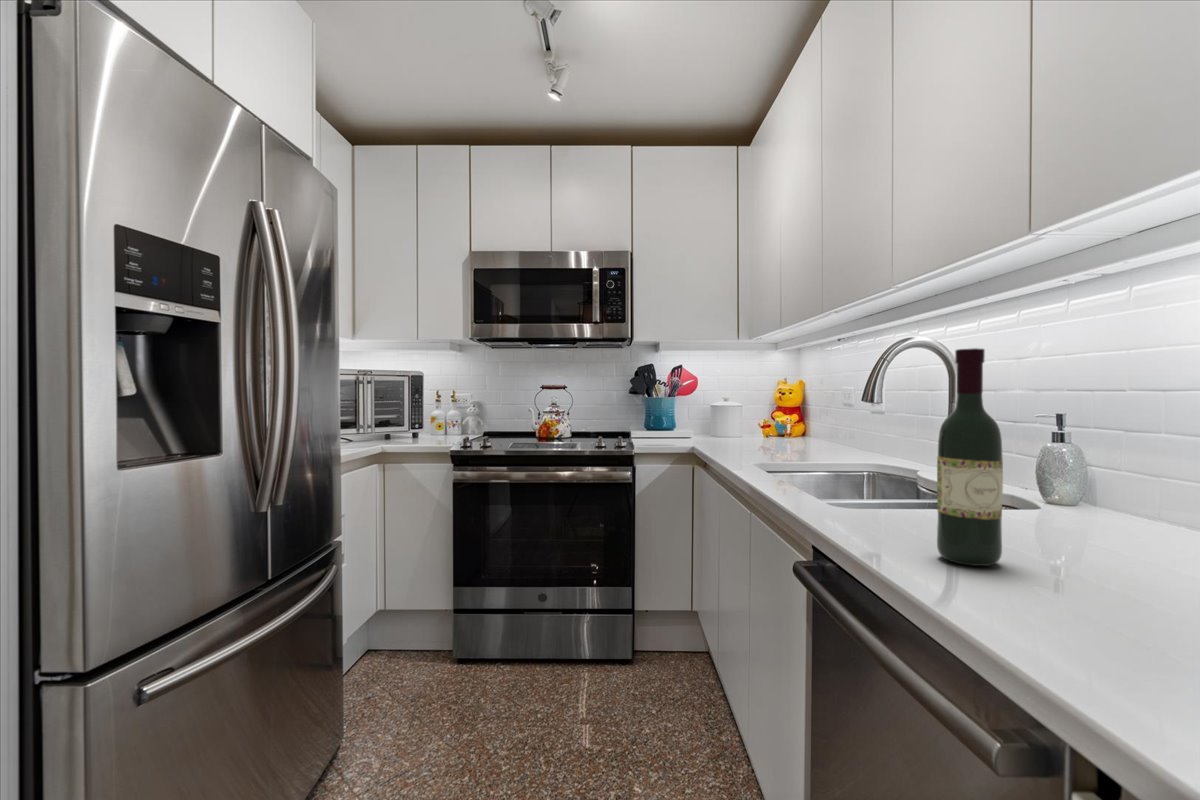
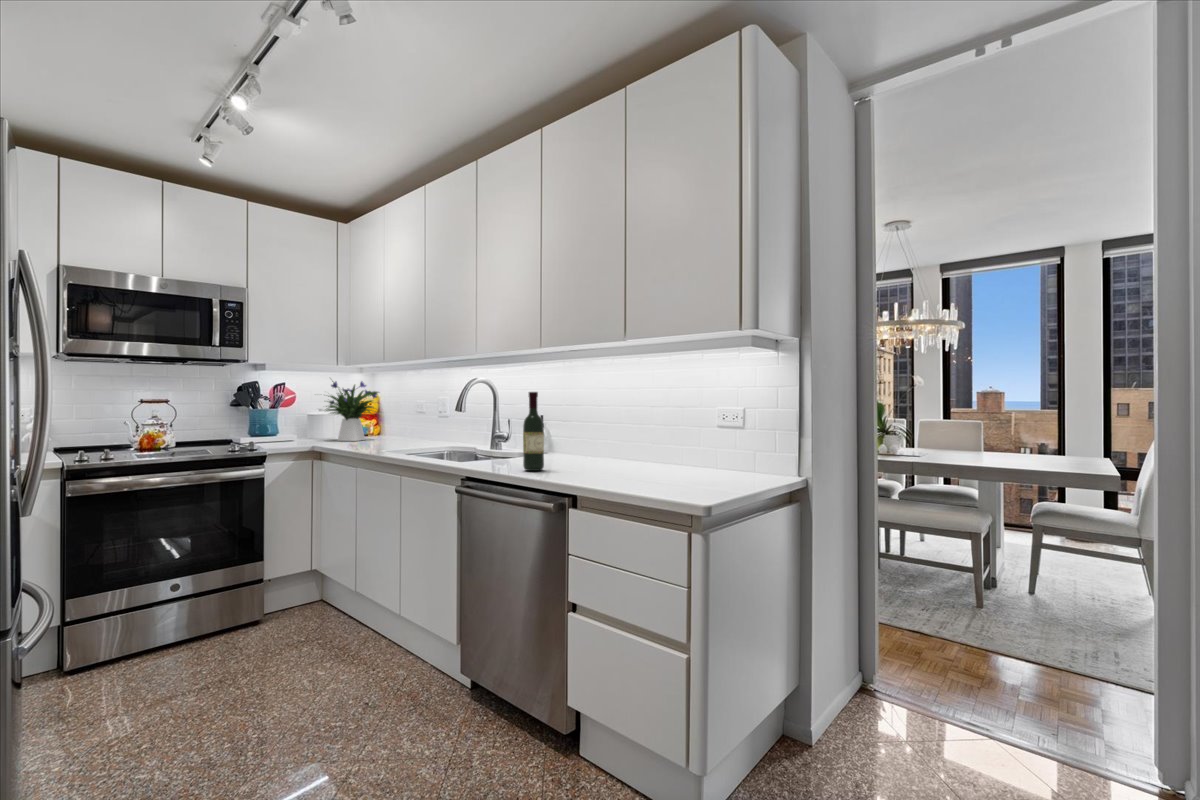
flower arrangement: none [705,356,795,443] -> present [326,381,378,441]

